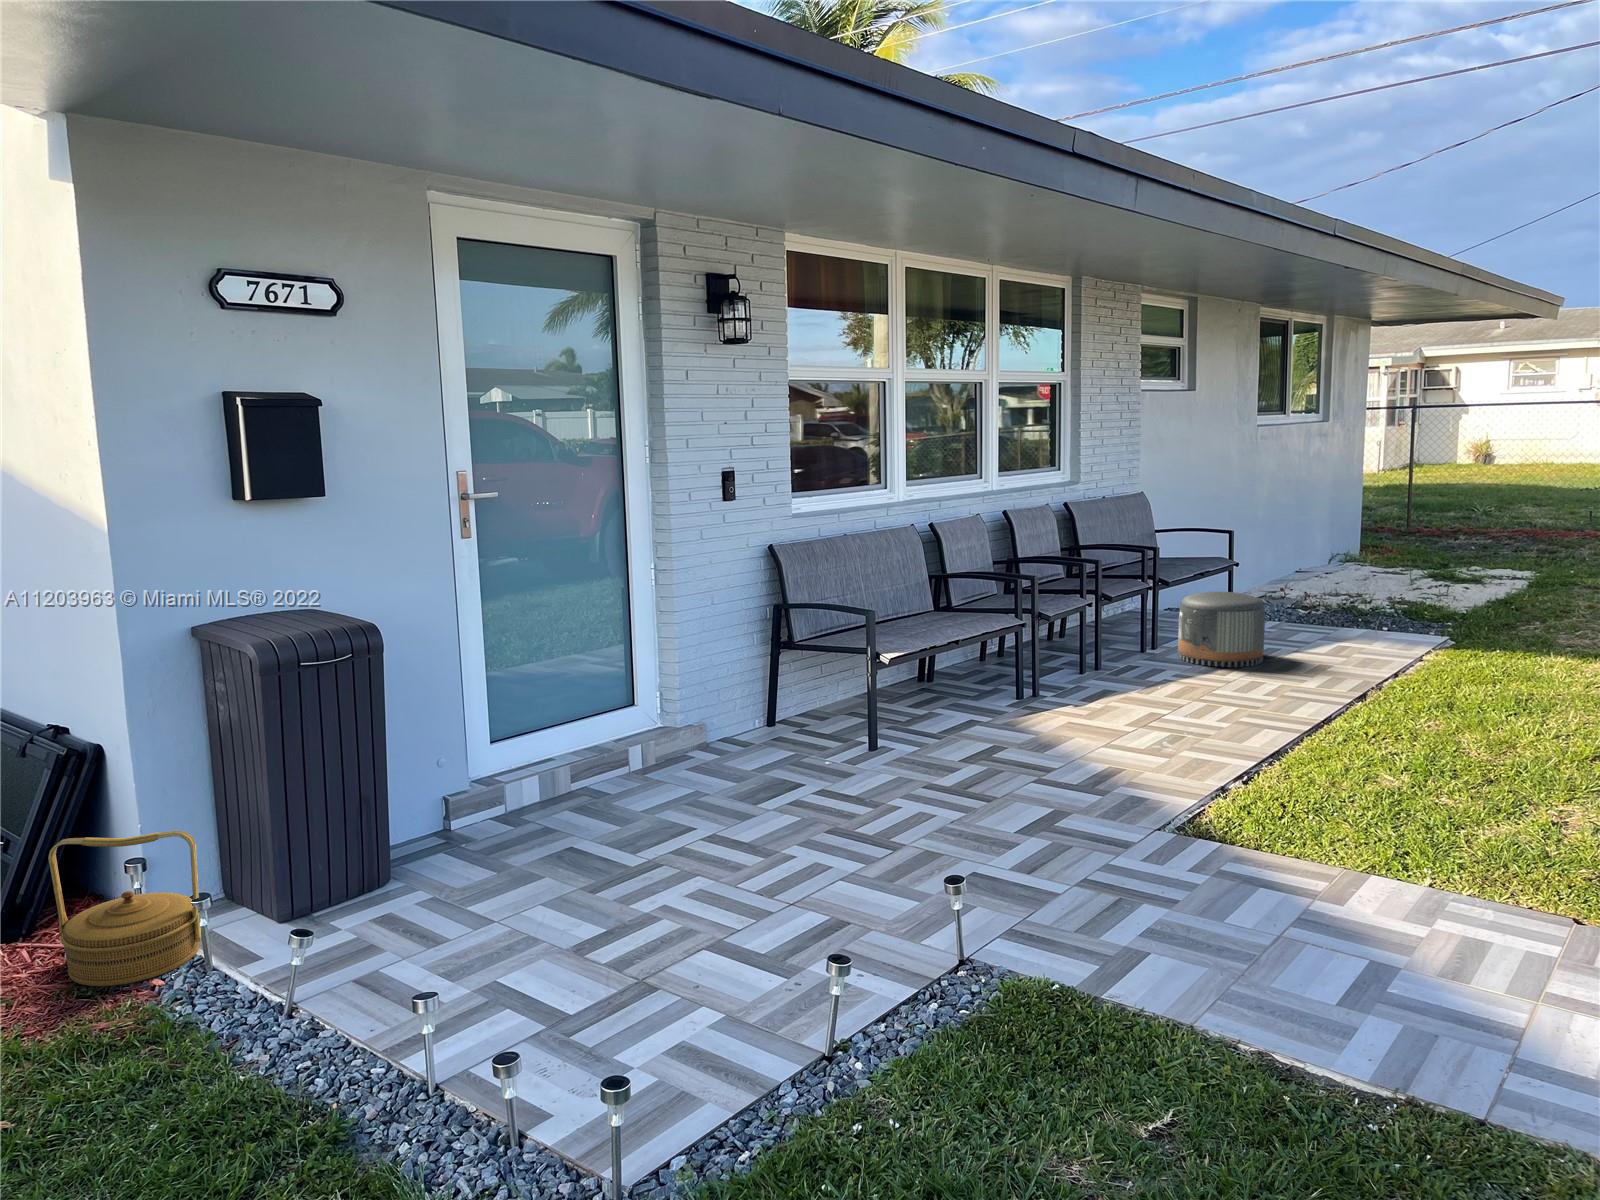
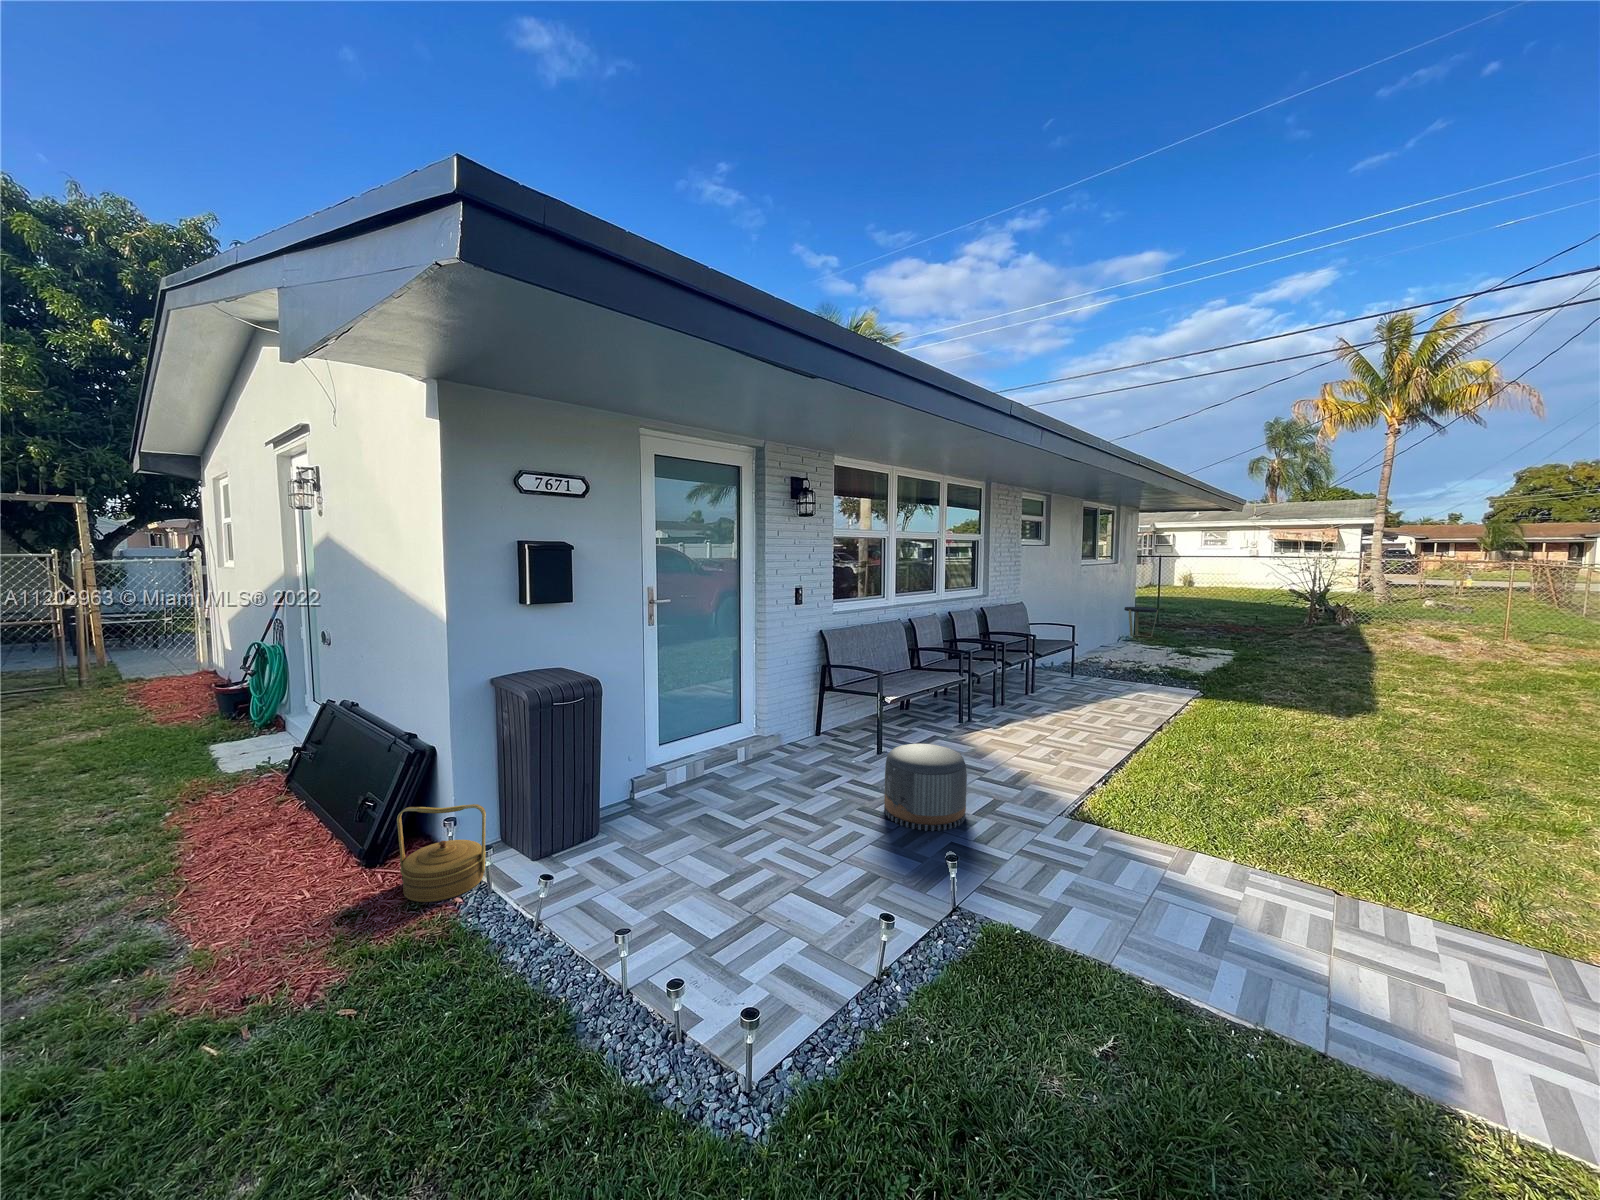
side table: none [1336,499,1395,552] -> present [1124,607,1158,637]
pouf: present [1178,592,1265,667] -> present [884,744,967,831]

